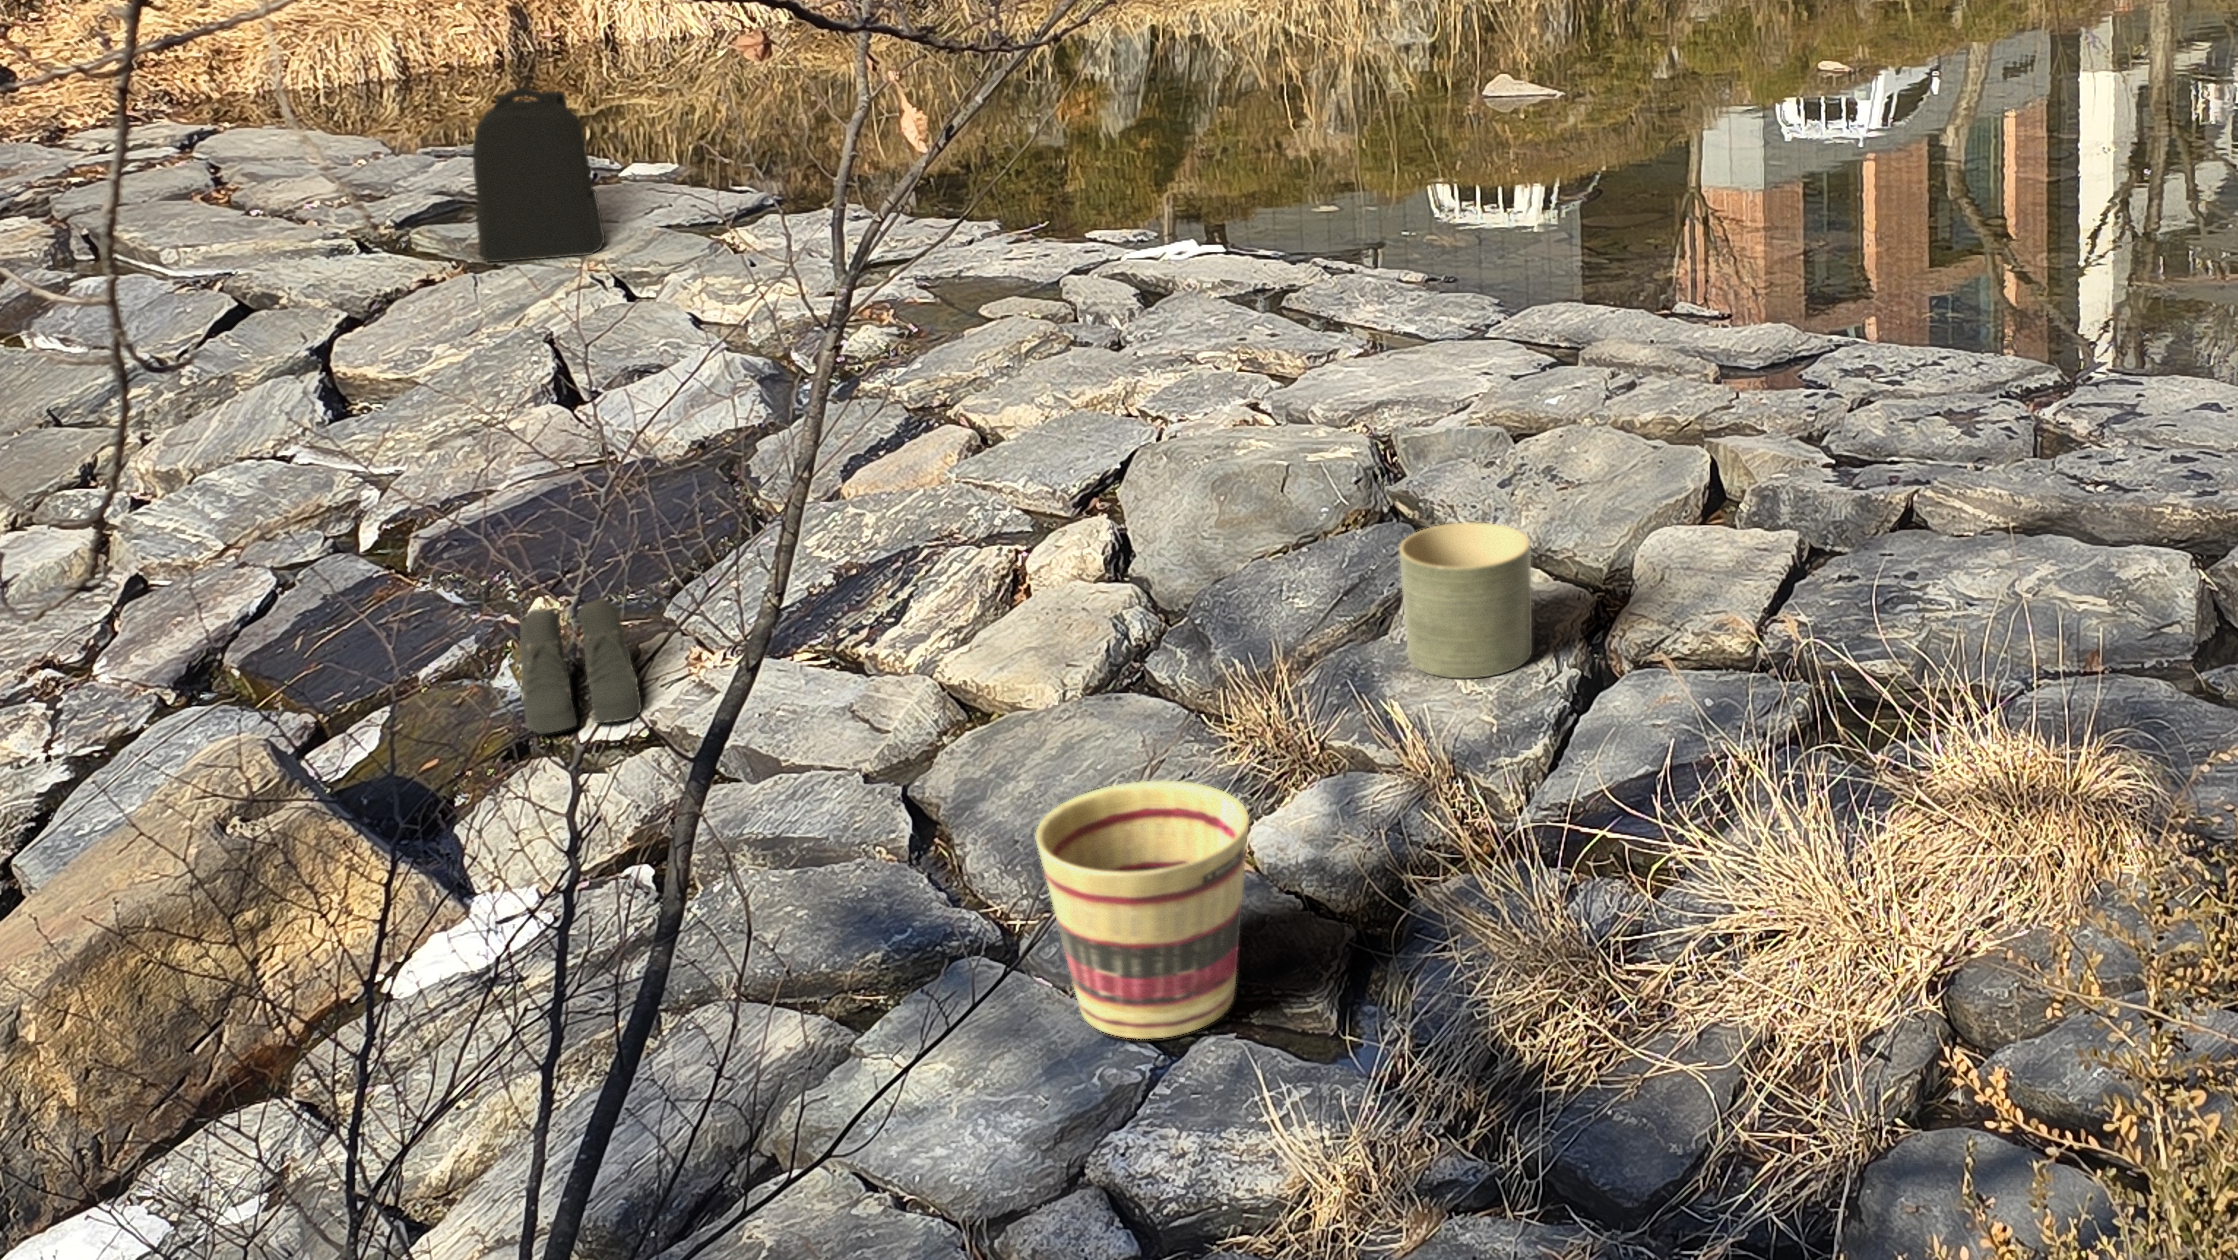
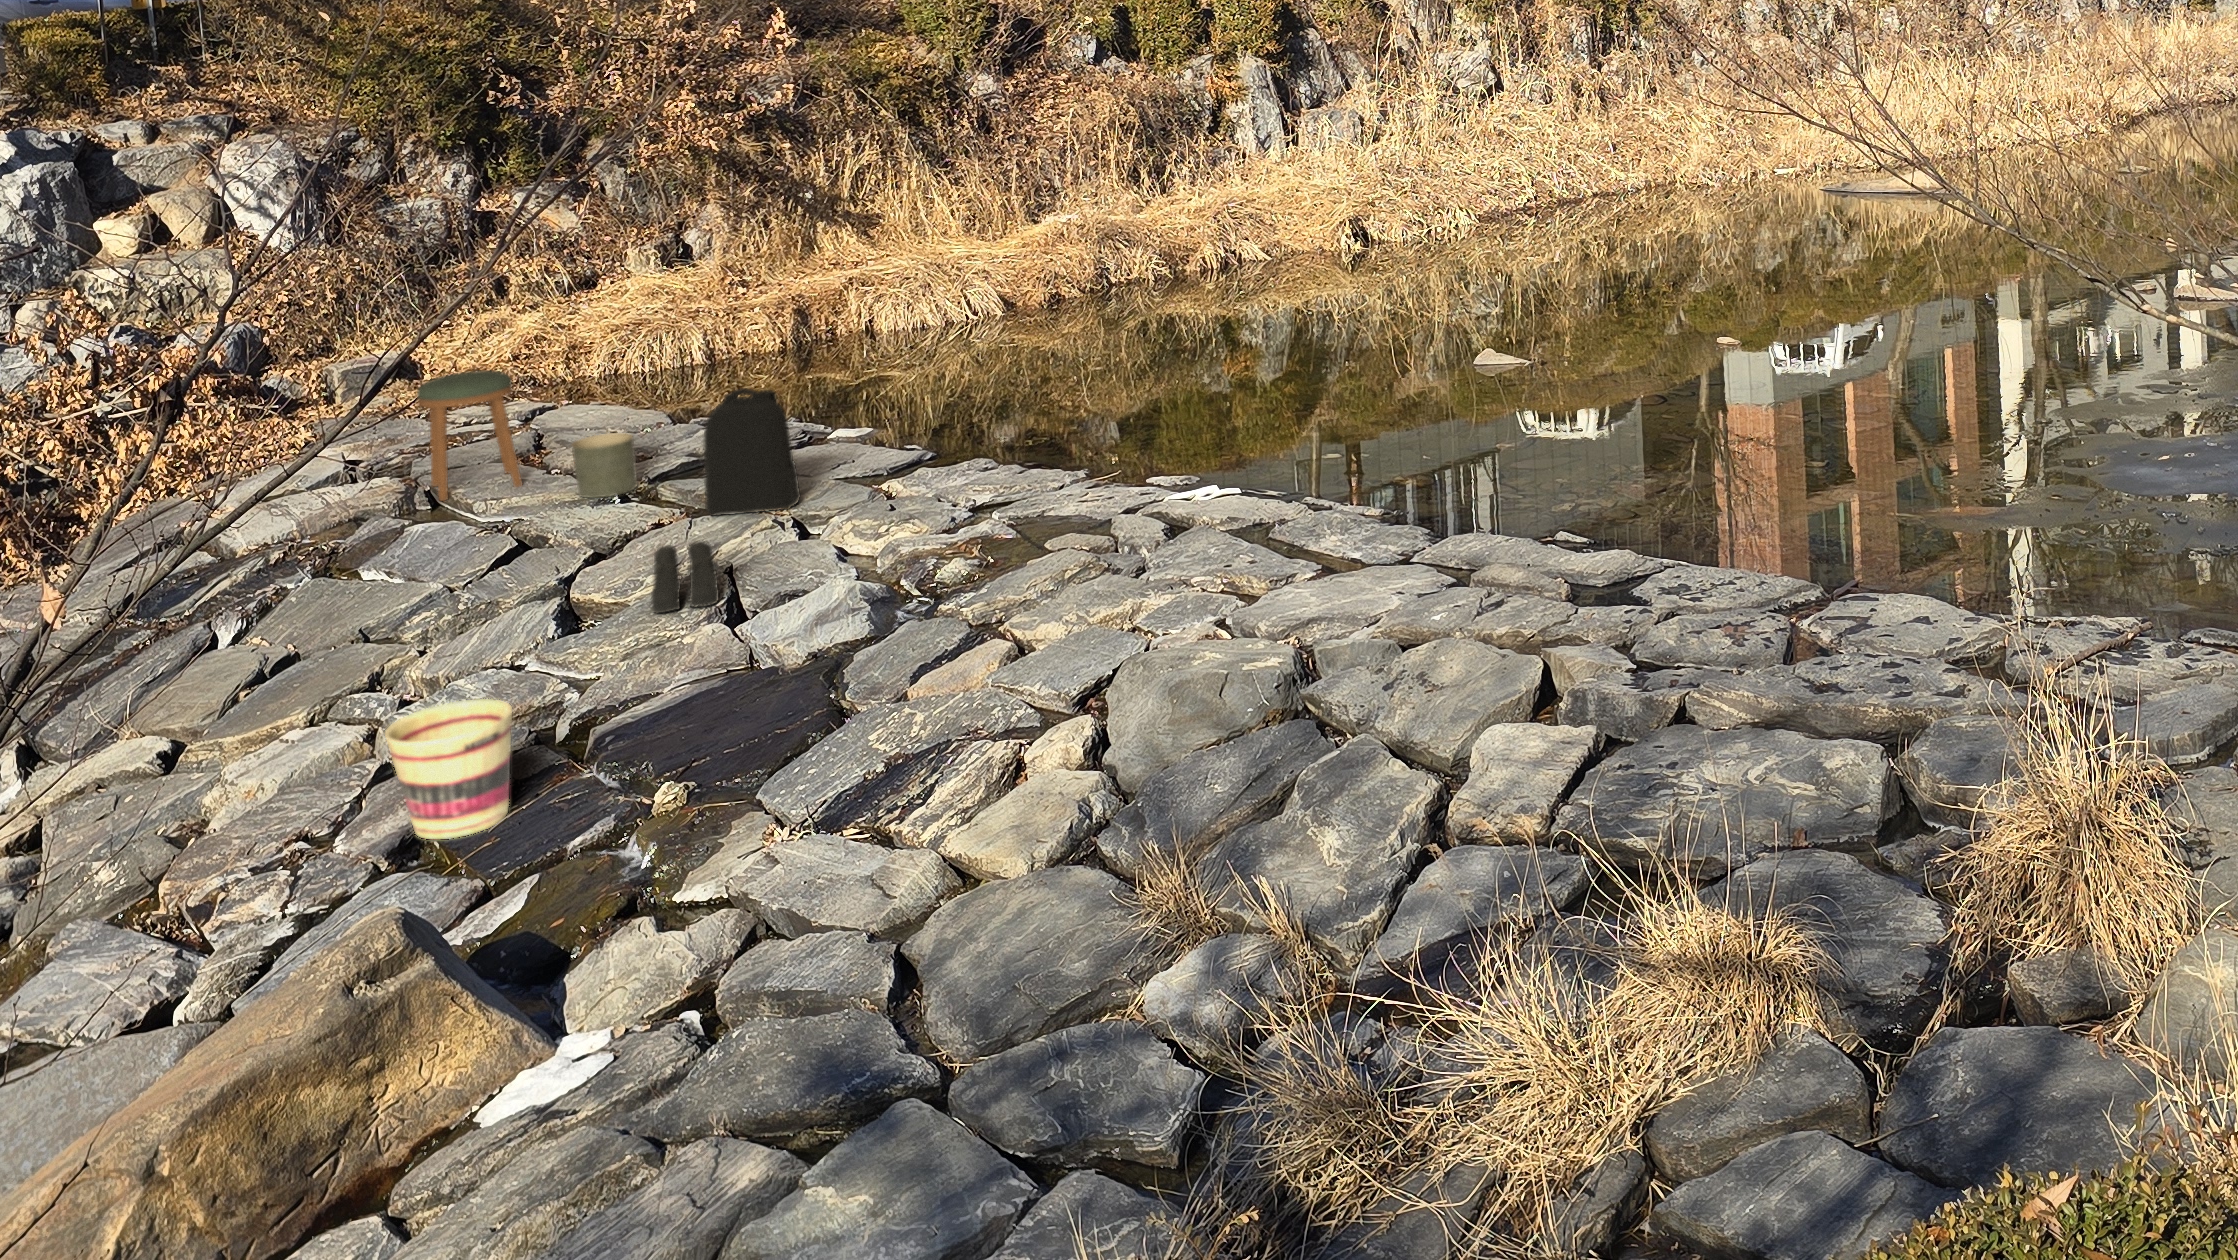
stool: none [62,65,213,241] -> present [417,370,522,501]
planter: present [1400,522,1532,678] -> present [572,433,638,498]
boots: present [520,599,641,734] -> present [651,541,719,613]
basket: present [1035,781,1249,1039] -> present [385,699,512,839]

